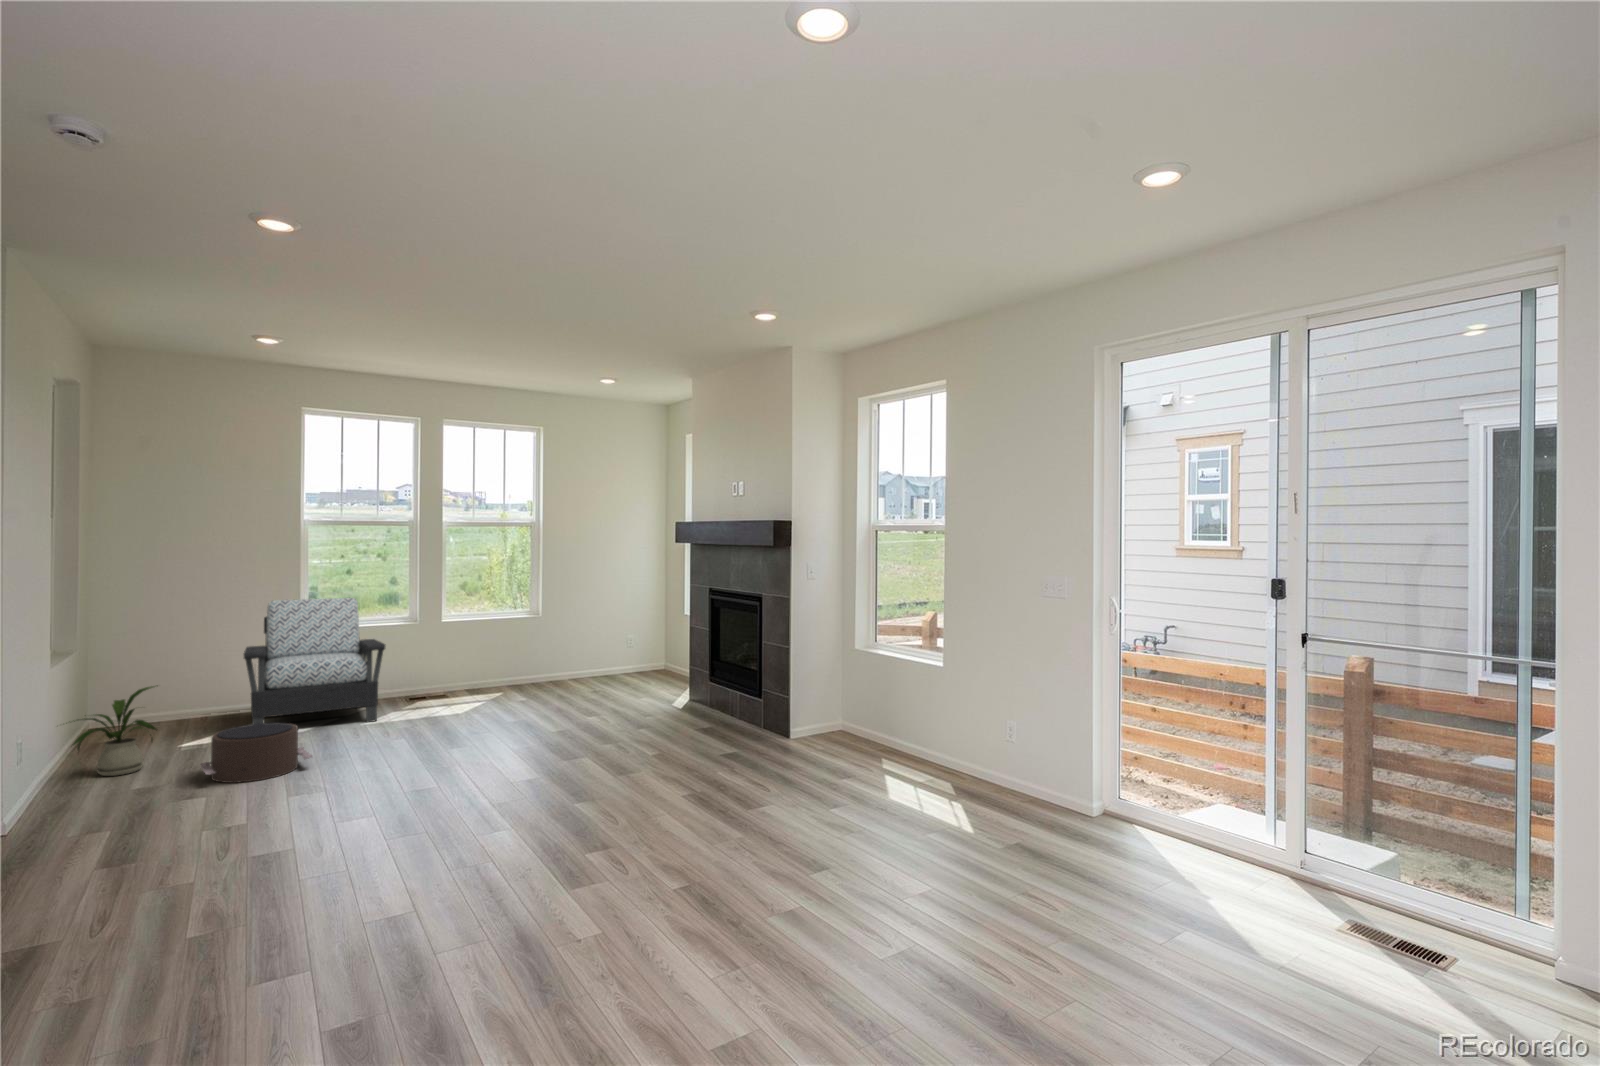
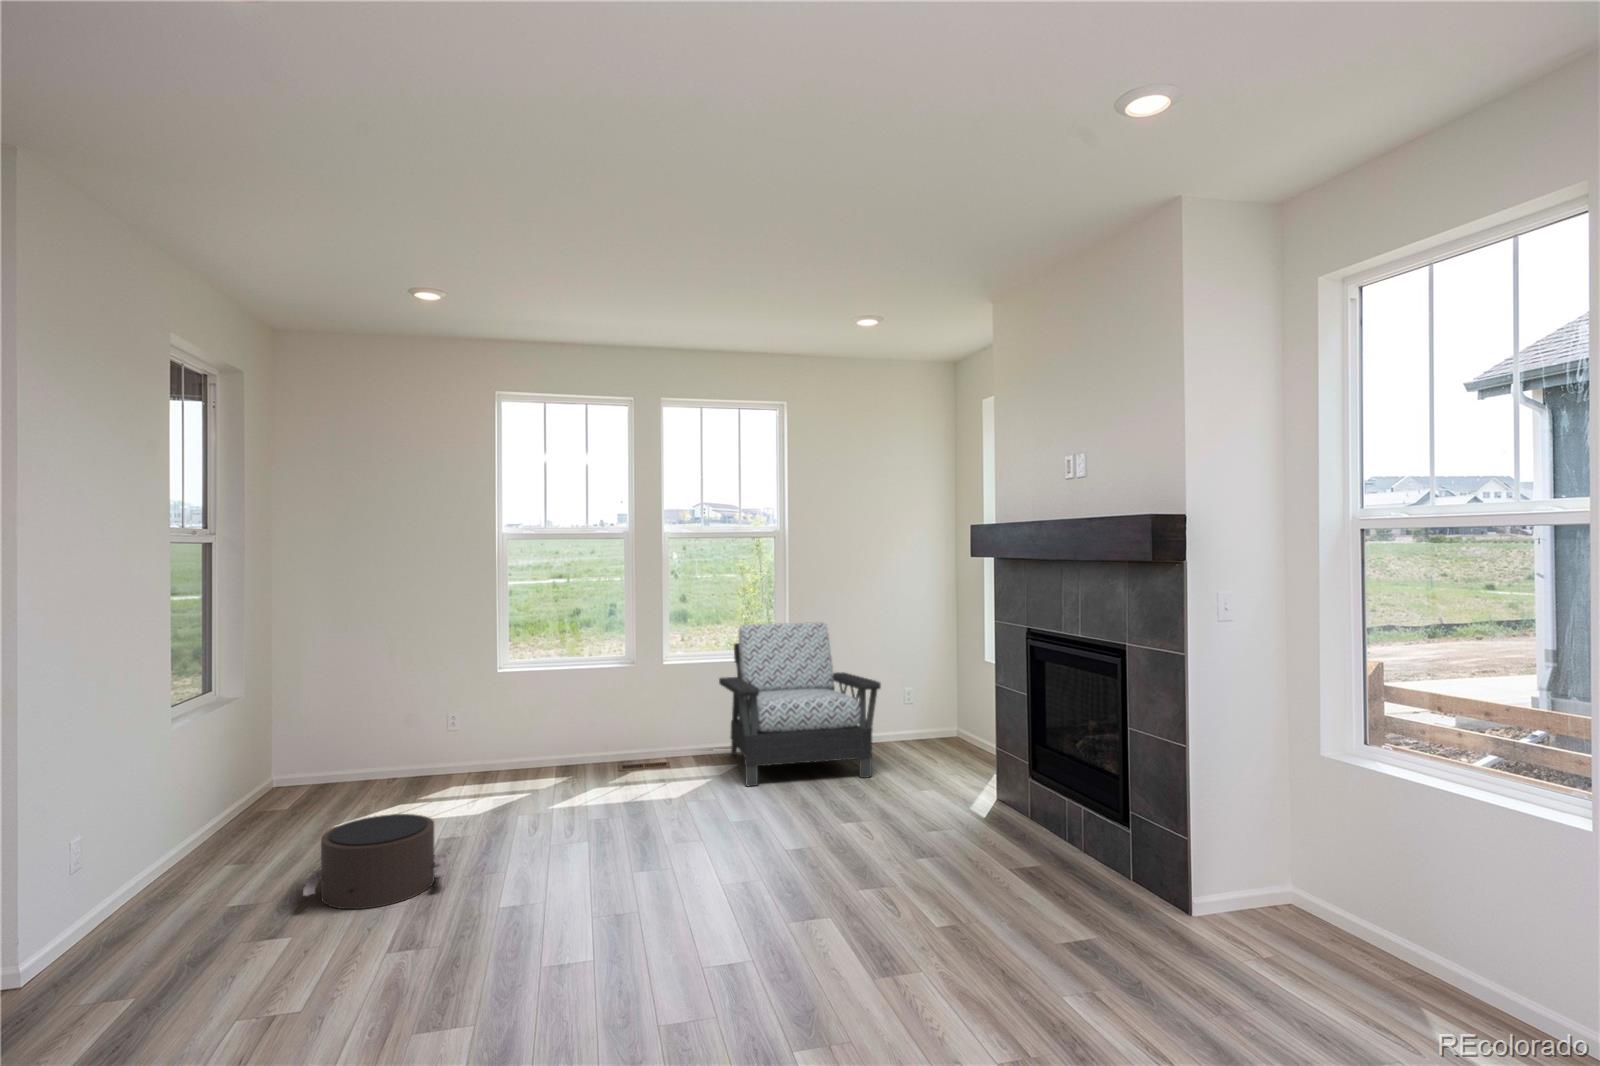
armchair: present [244,598,385,724] -> present [719,622,881,786]
house plant: present [72,686,156,776] -> none [159,752,296,873]

